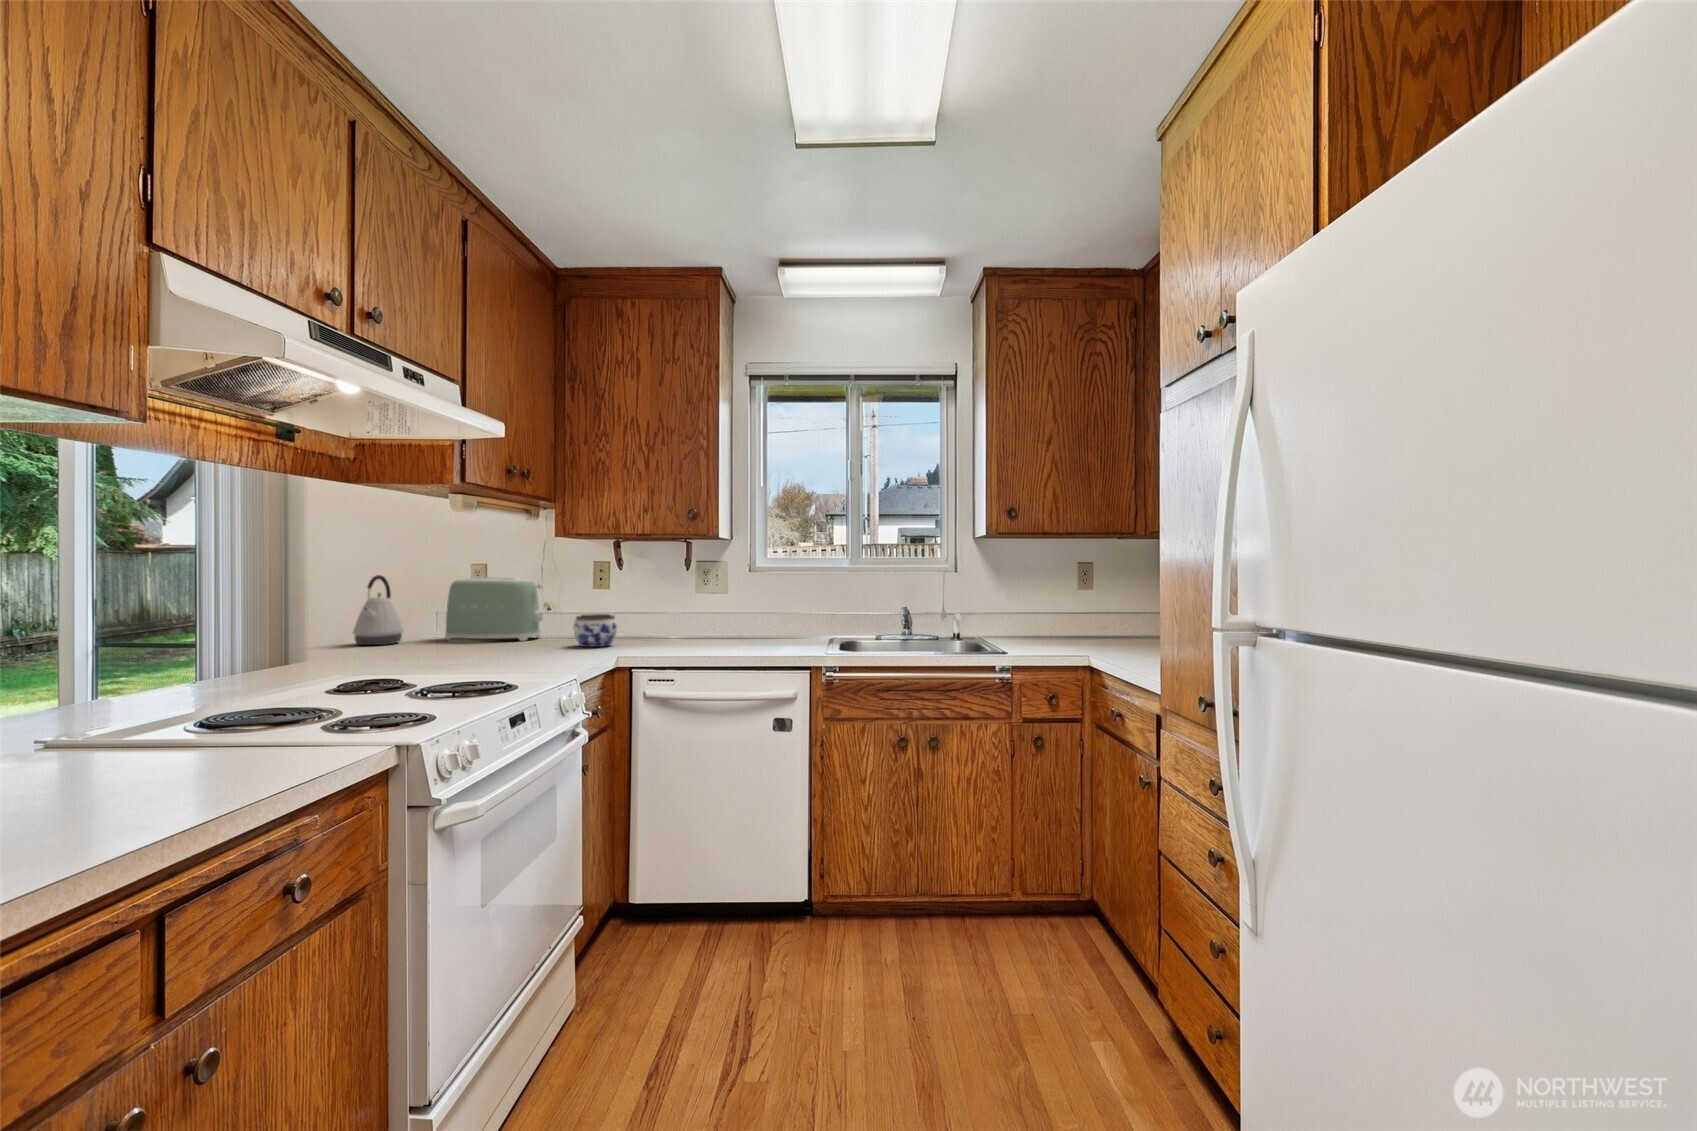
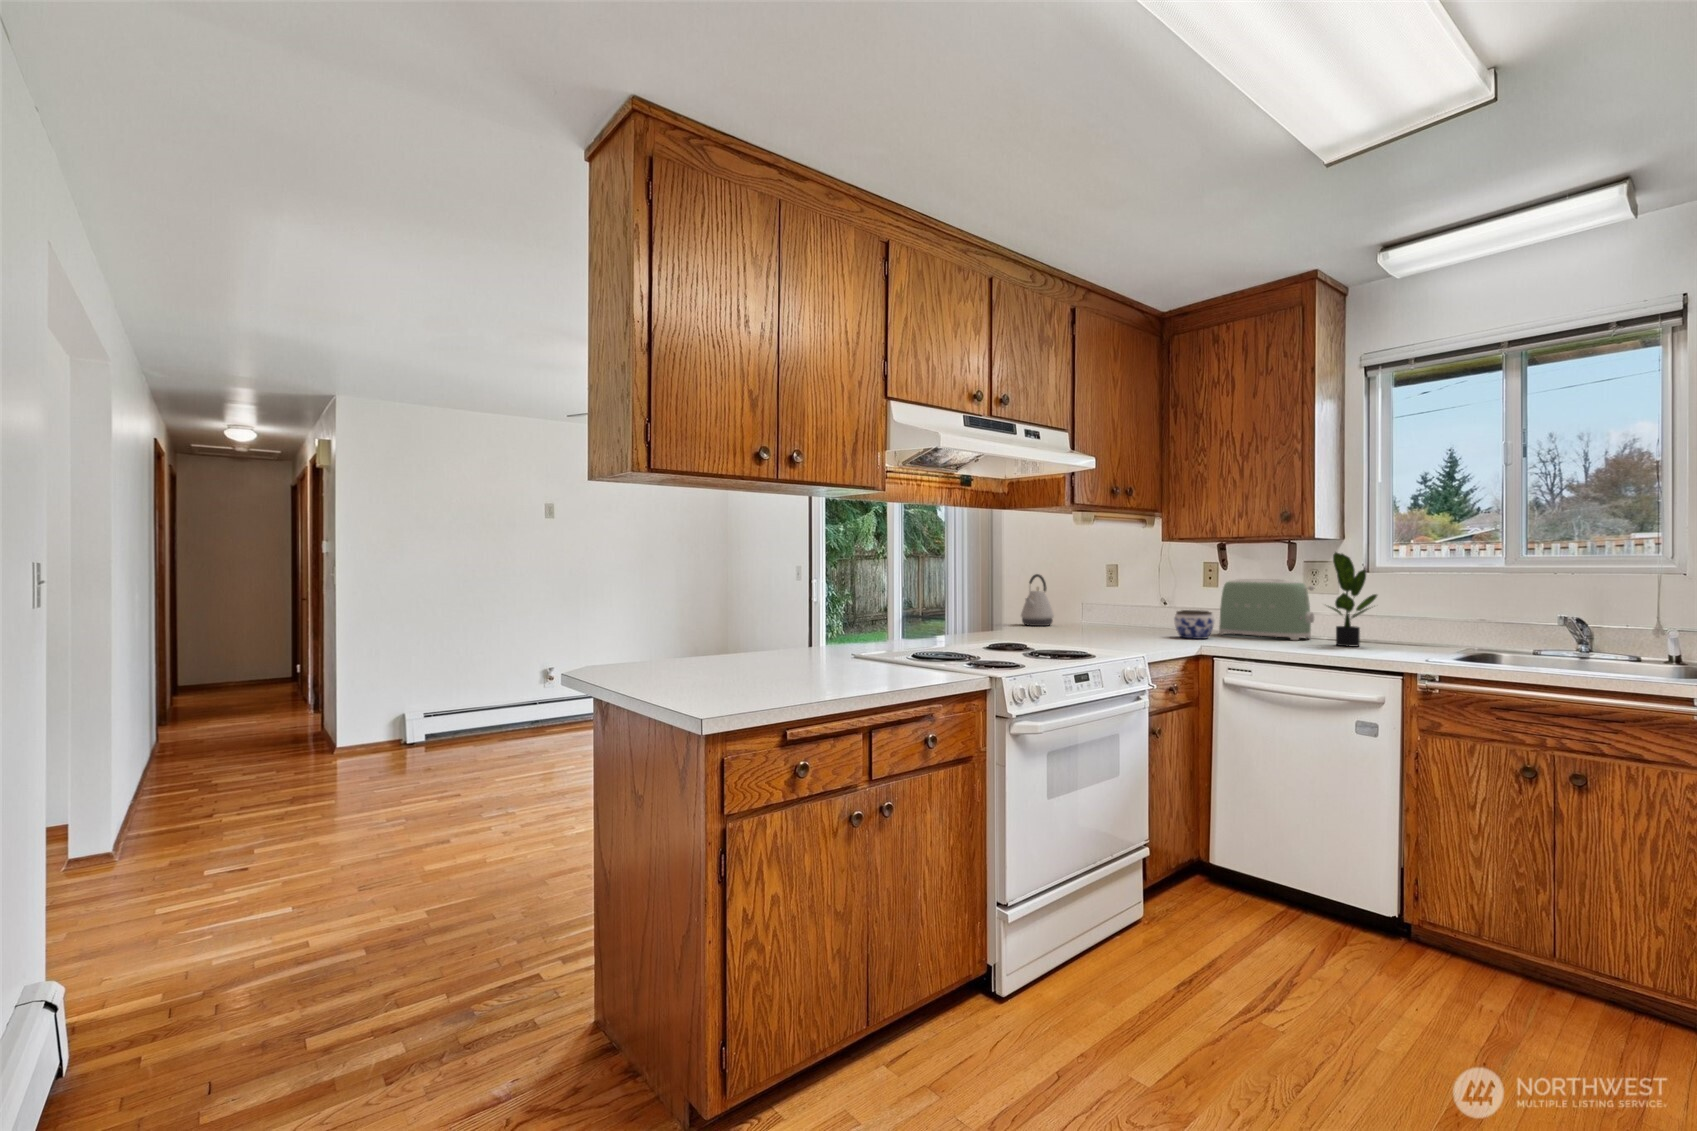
potted plant: none [720,549,770,643] -> present [1328,552,1377,646]
toaster: present [445,577,543,641] -> present [1219,579,1315,640]

